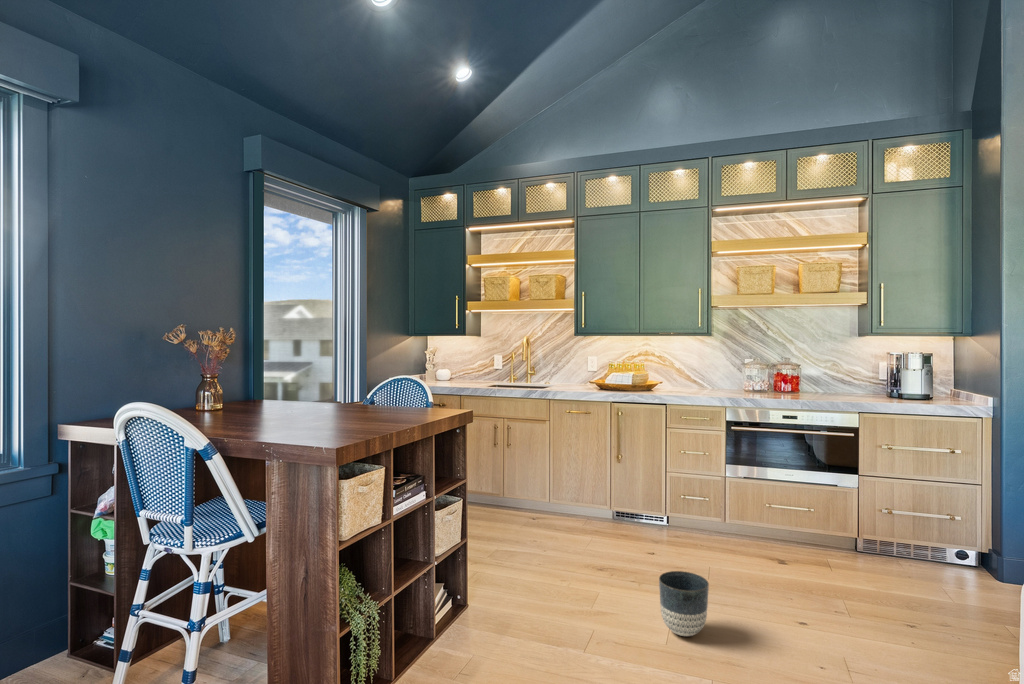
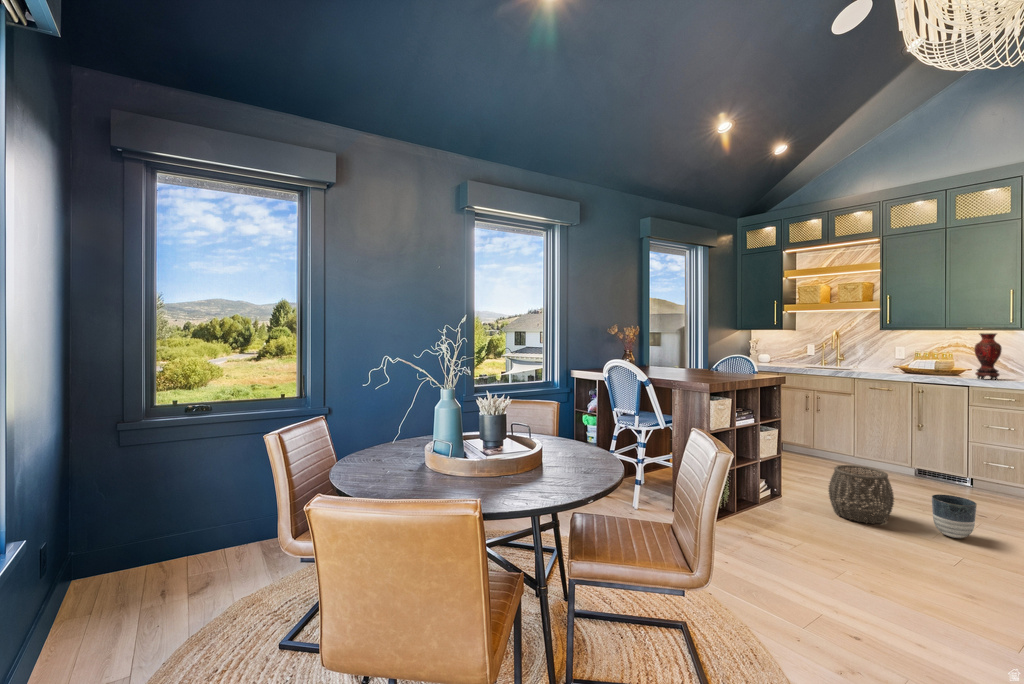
vase: none [671,340,695,396] -> present [974,333,1002,380]
woven basket: none [532,542,616,640] -> present [828,465,894,524]

